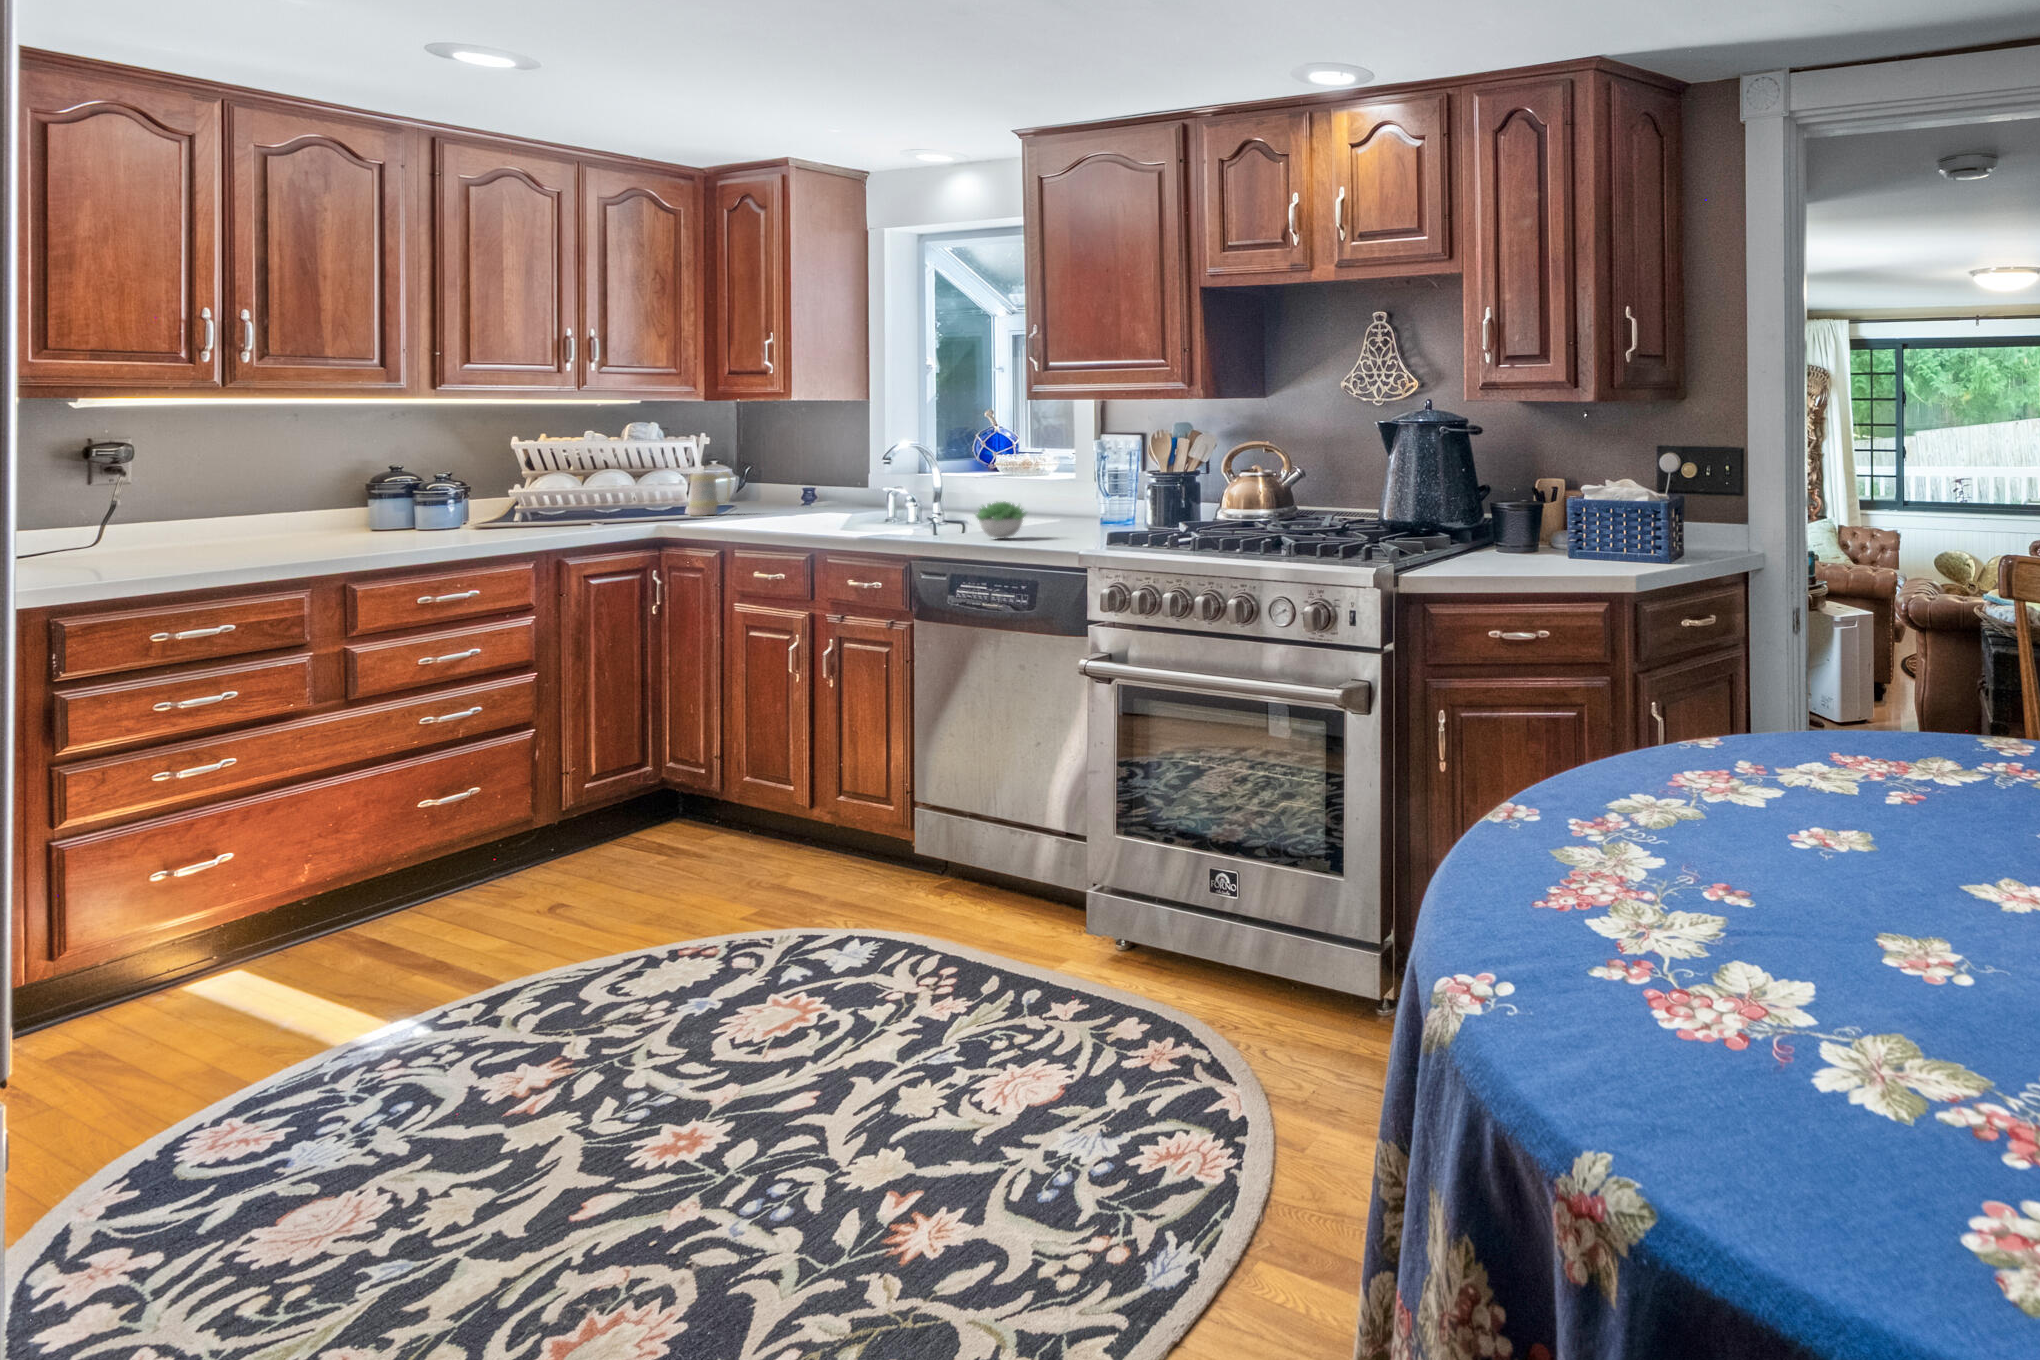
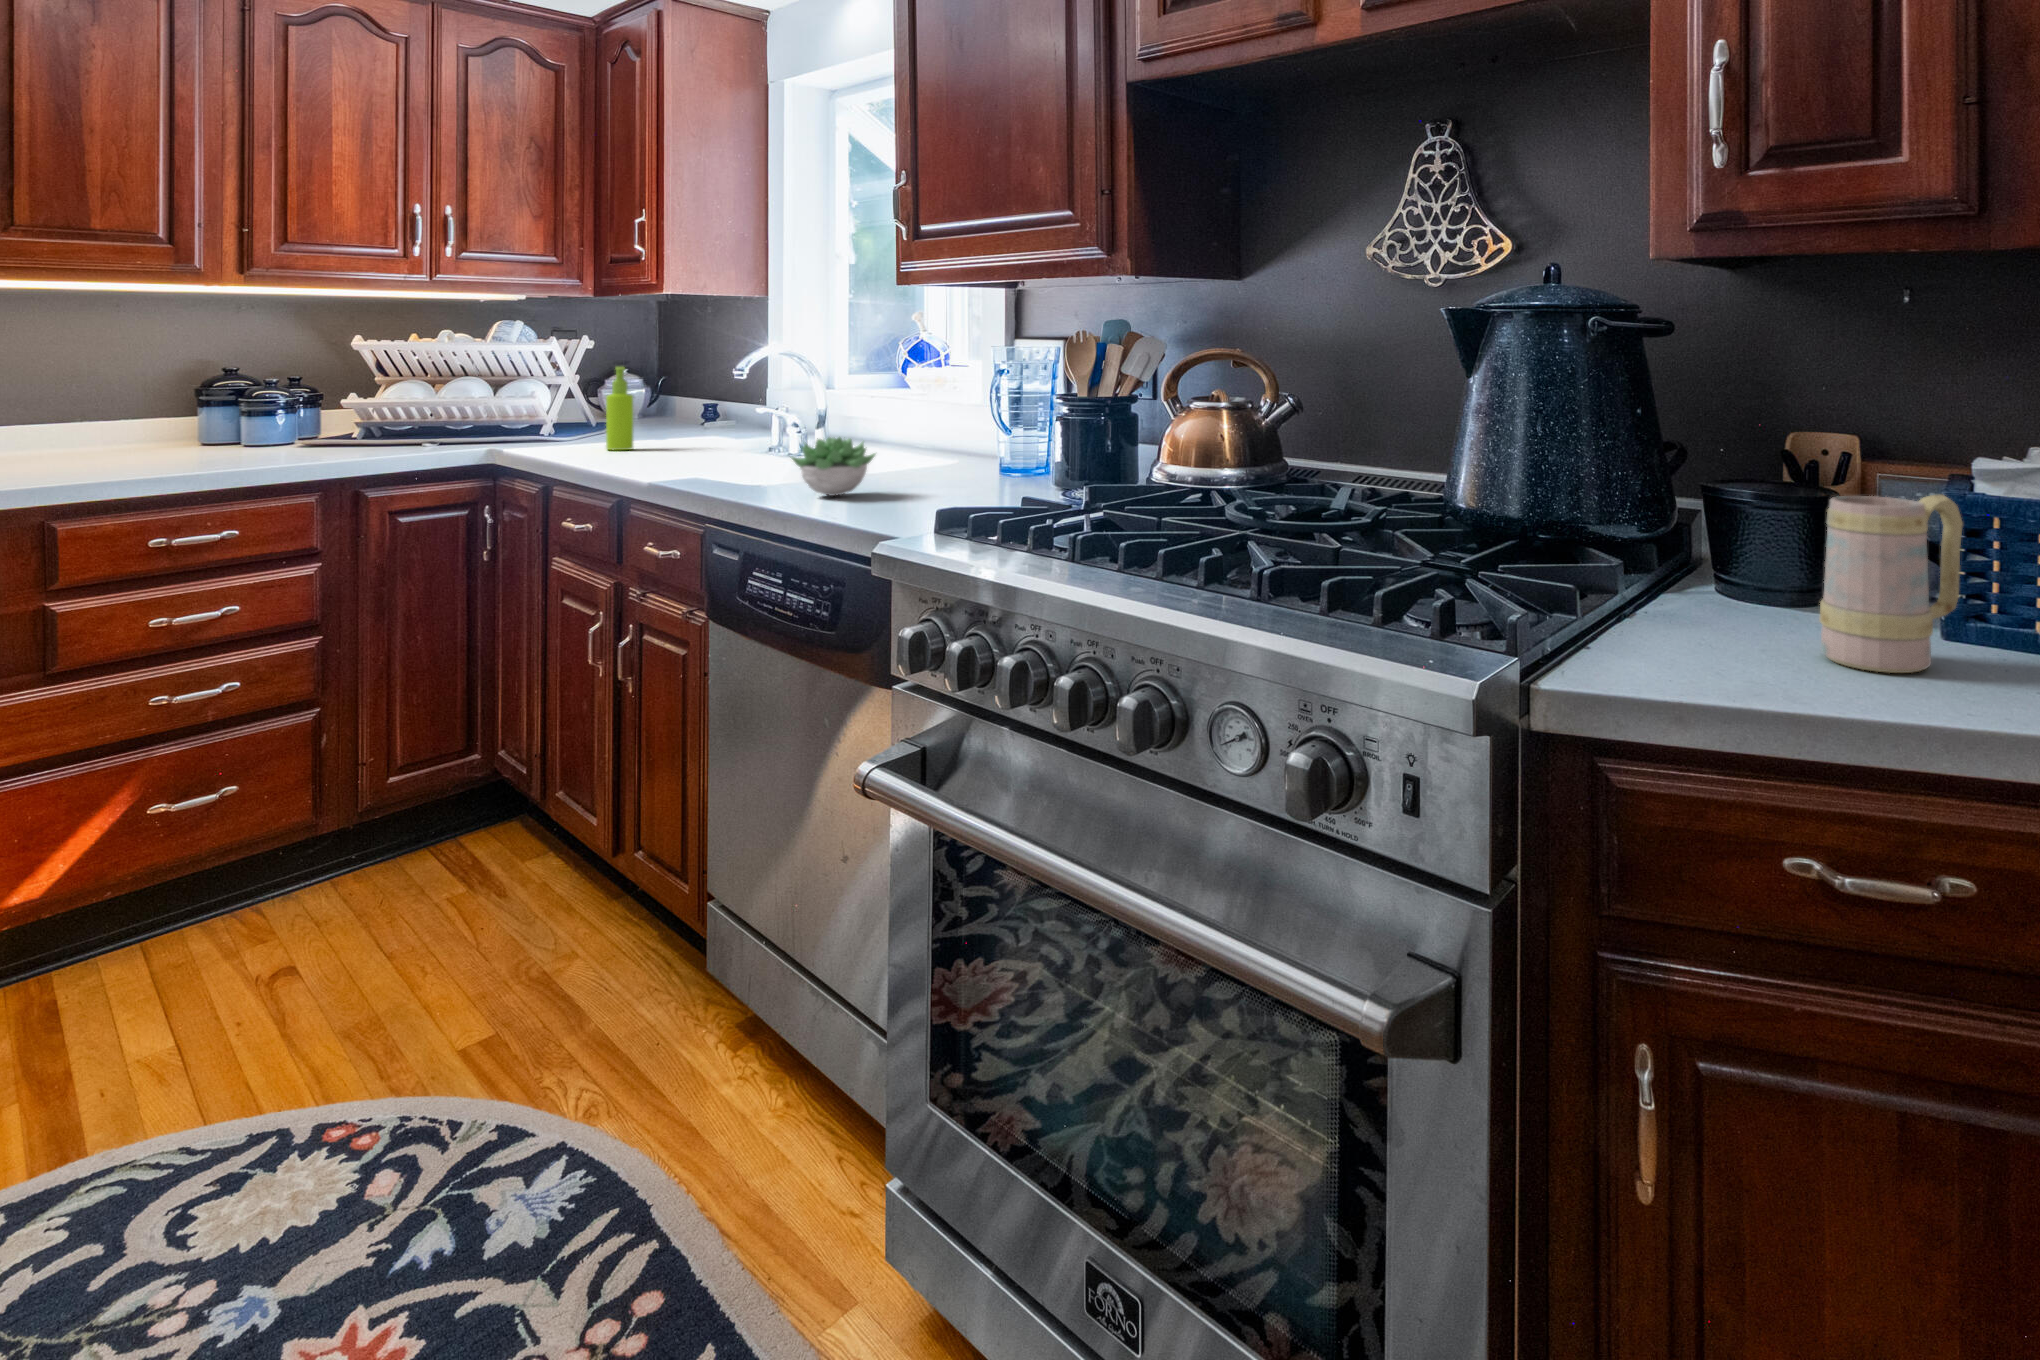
soap dispenser: none [765,460,786,523] -> present [606,367,633,450]
mug: present [688,472,731,516] -> present [1819,495,1963,673]

